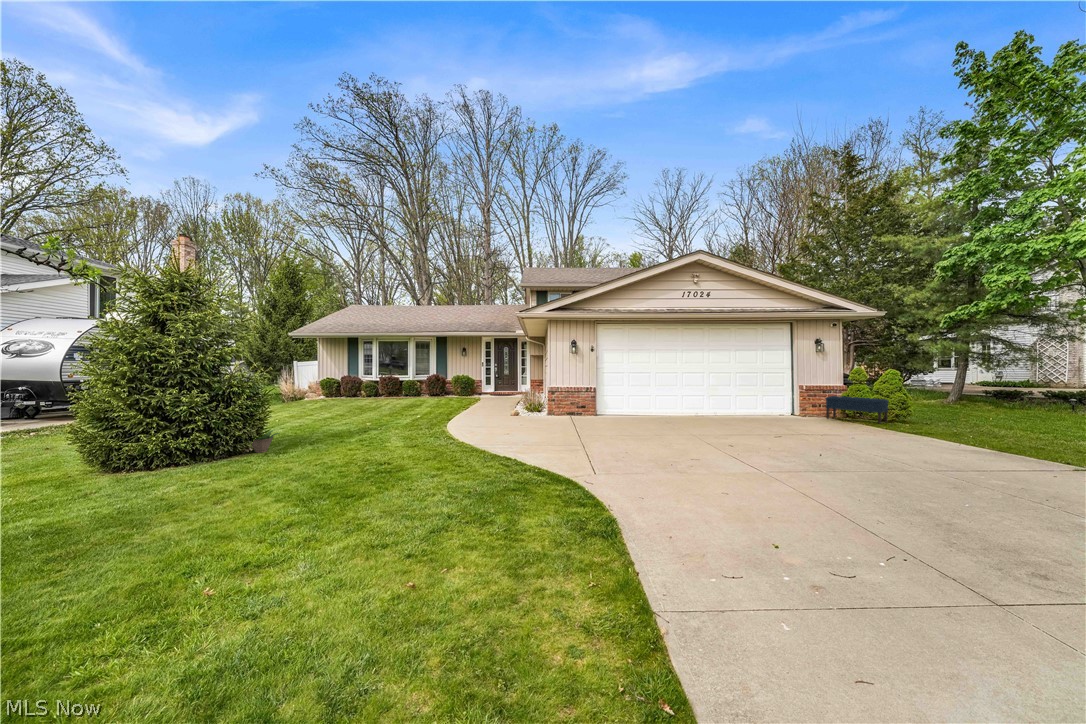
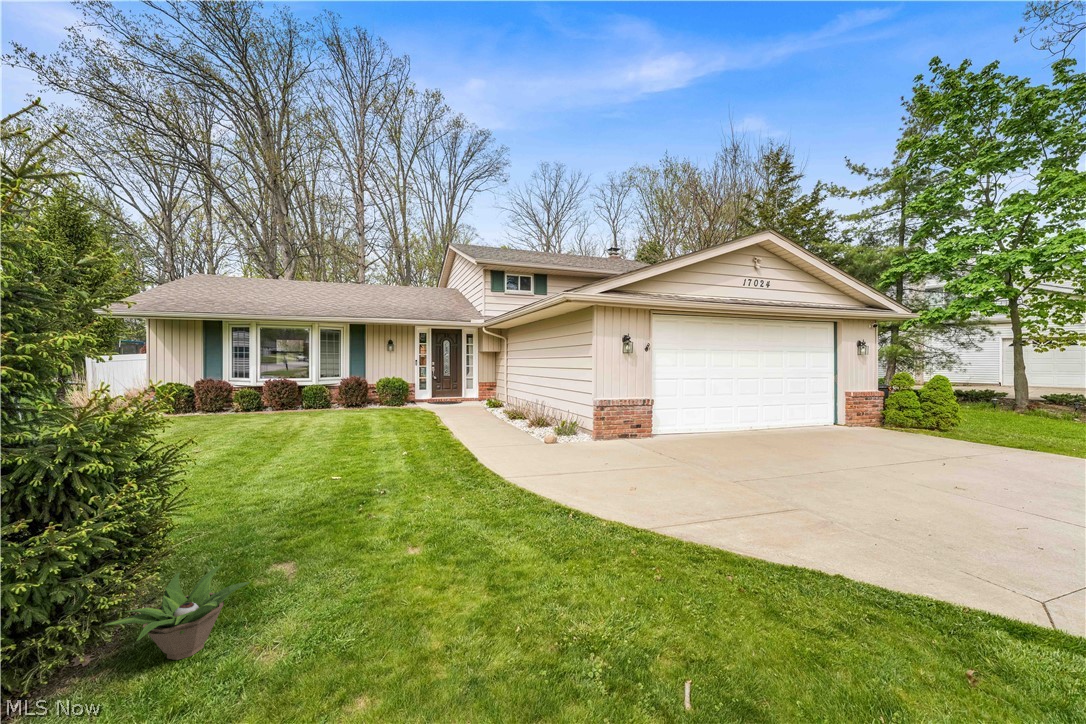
bench: present [825,396,889,424] -> none [880,403,952,434]

